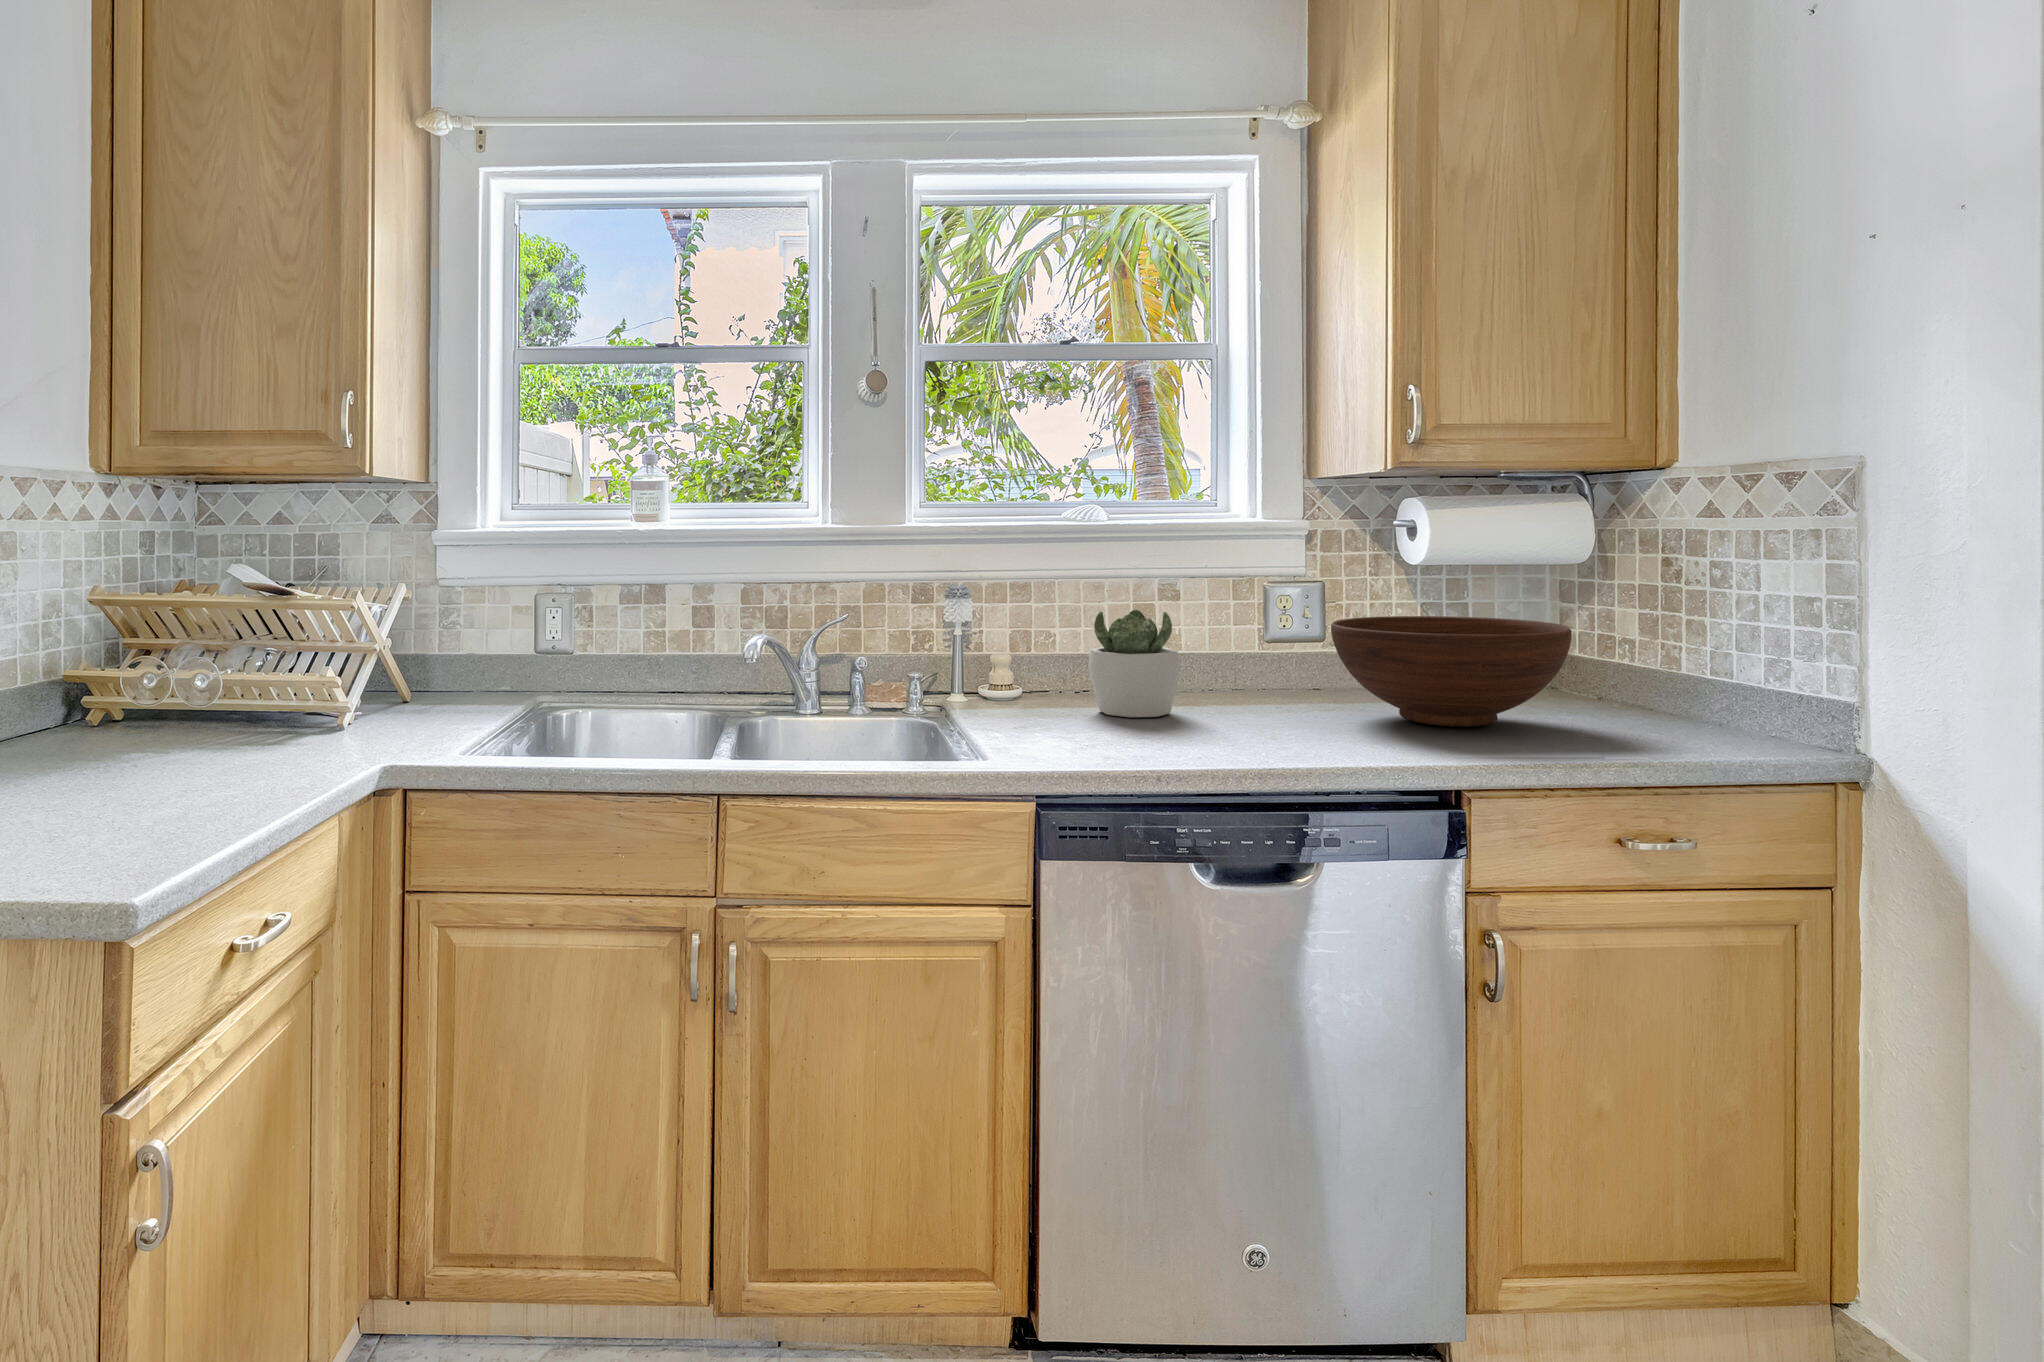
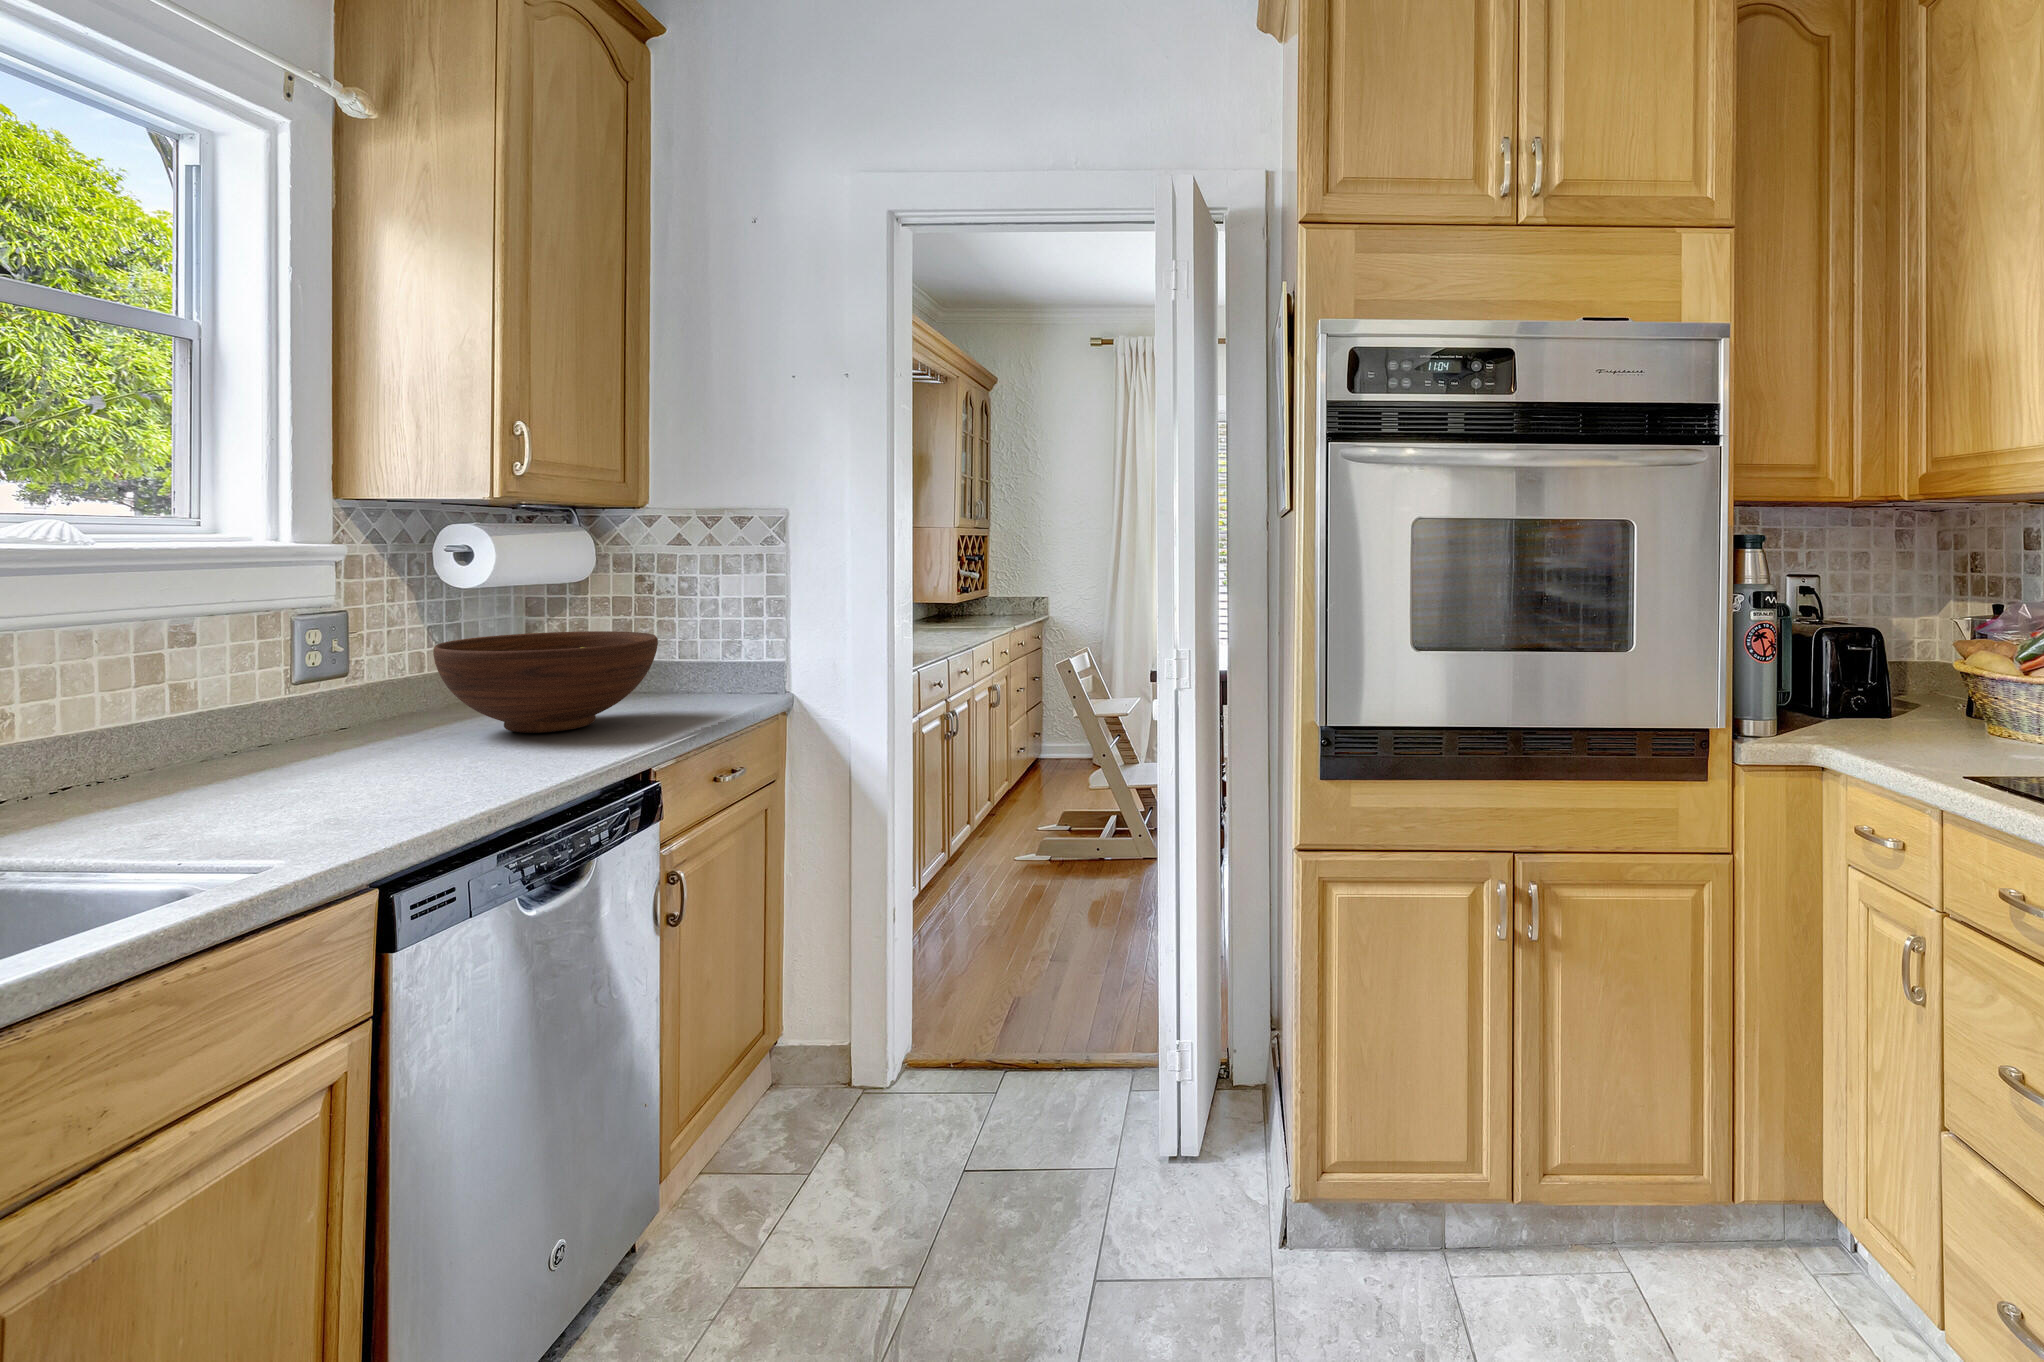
succulent plant: present [1088,610,1180,717] -> none [152,657,296,798]

